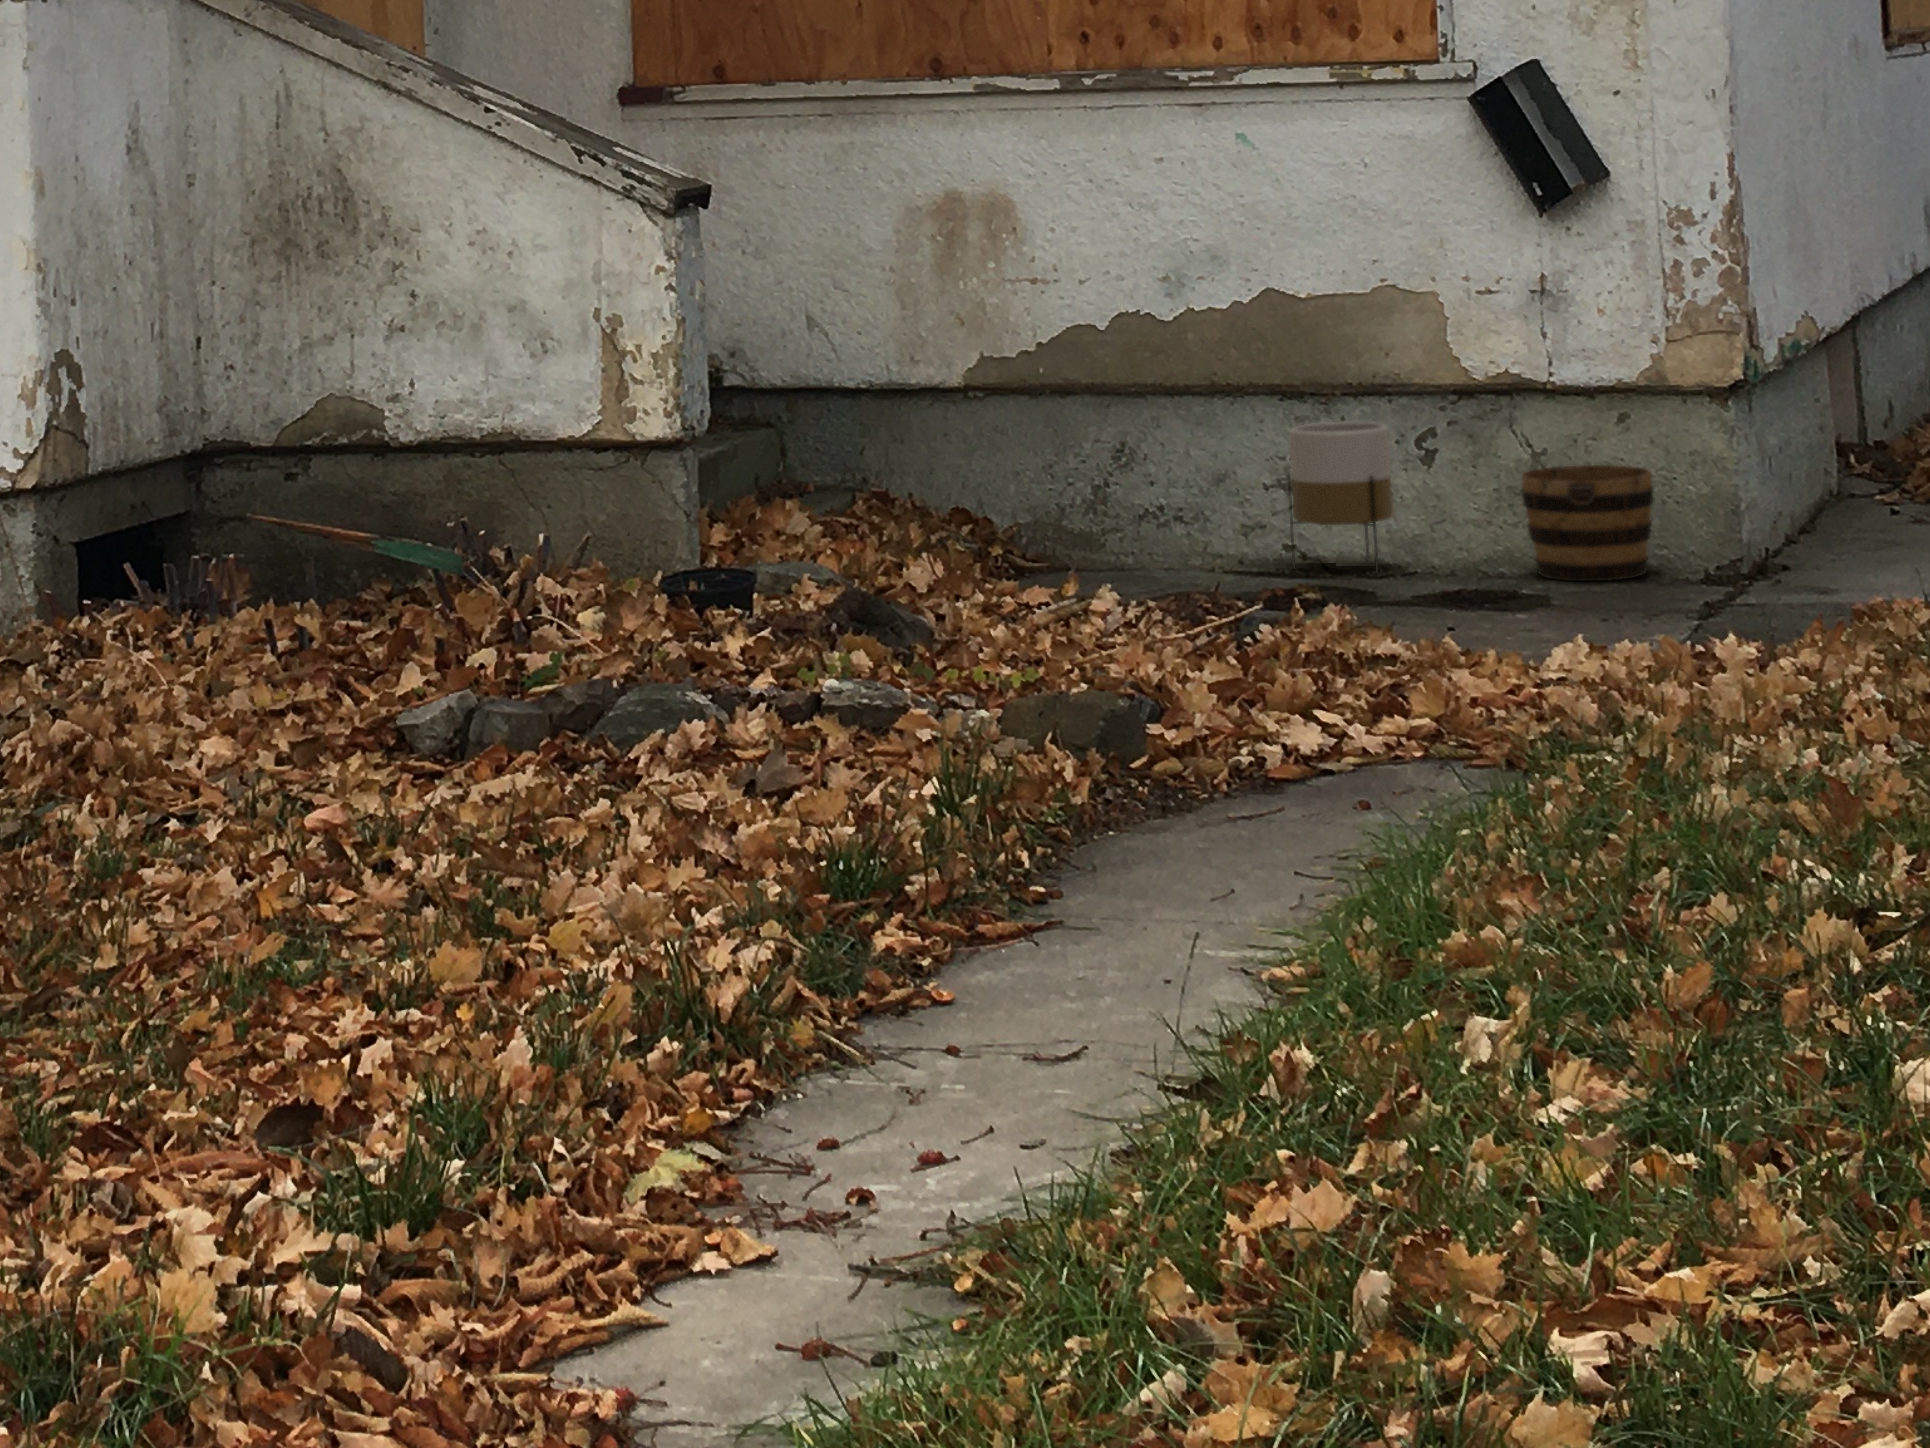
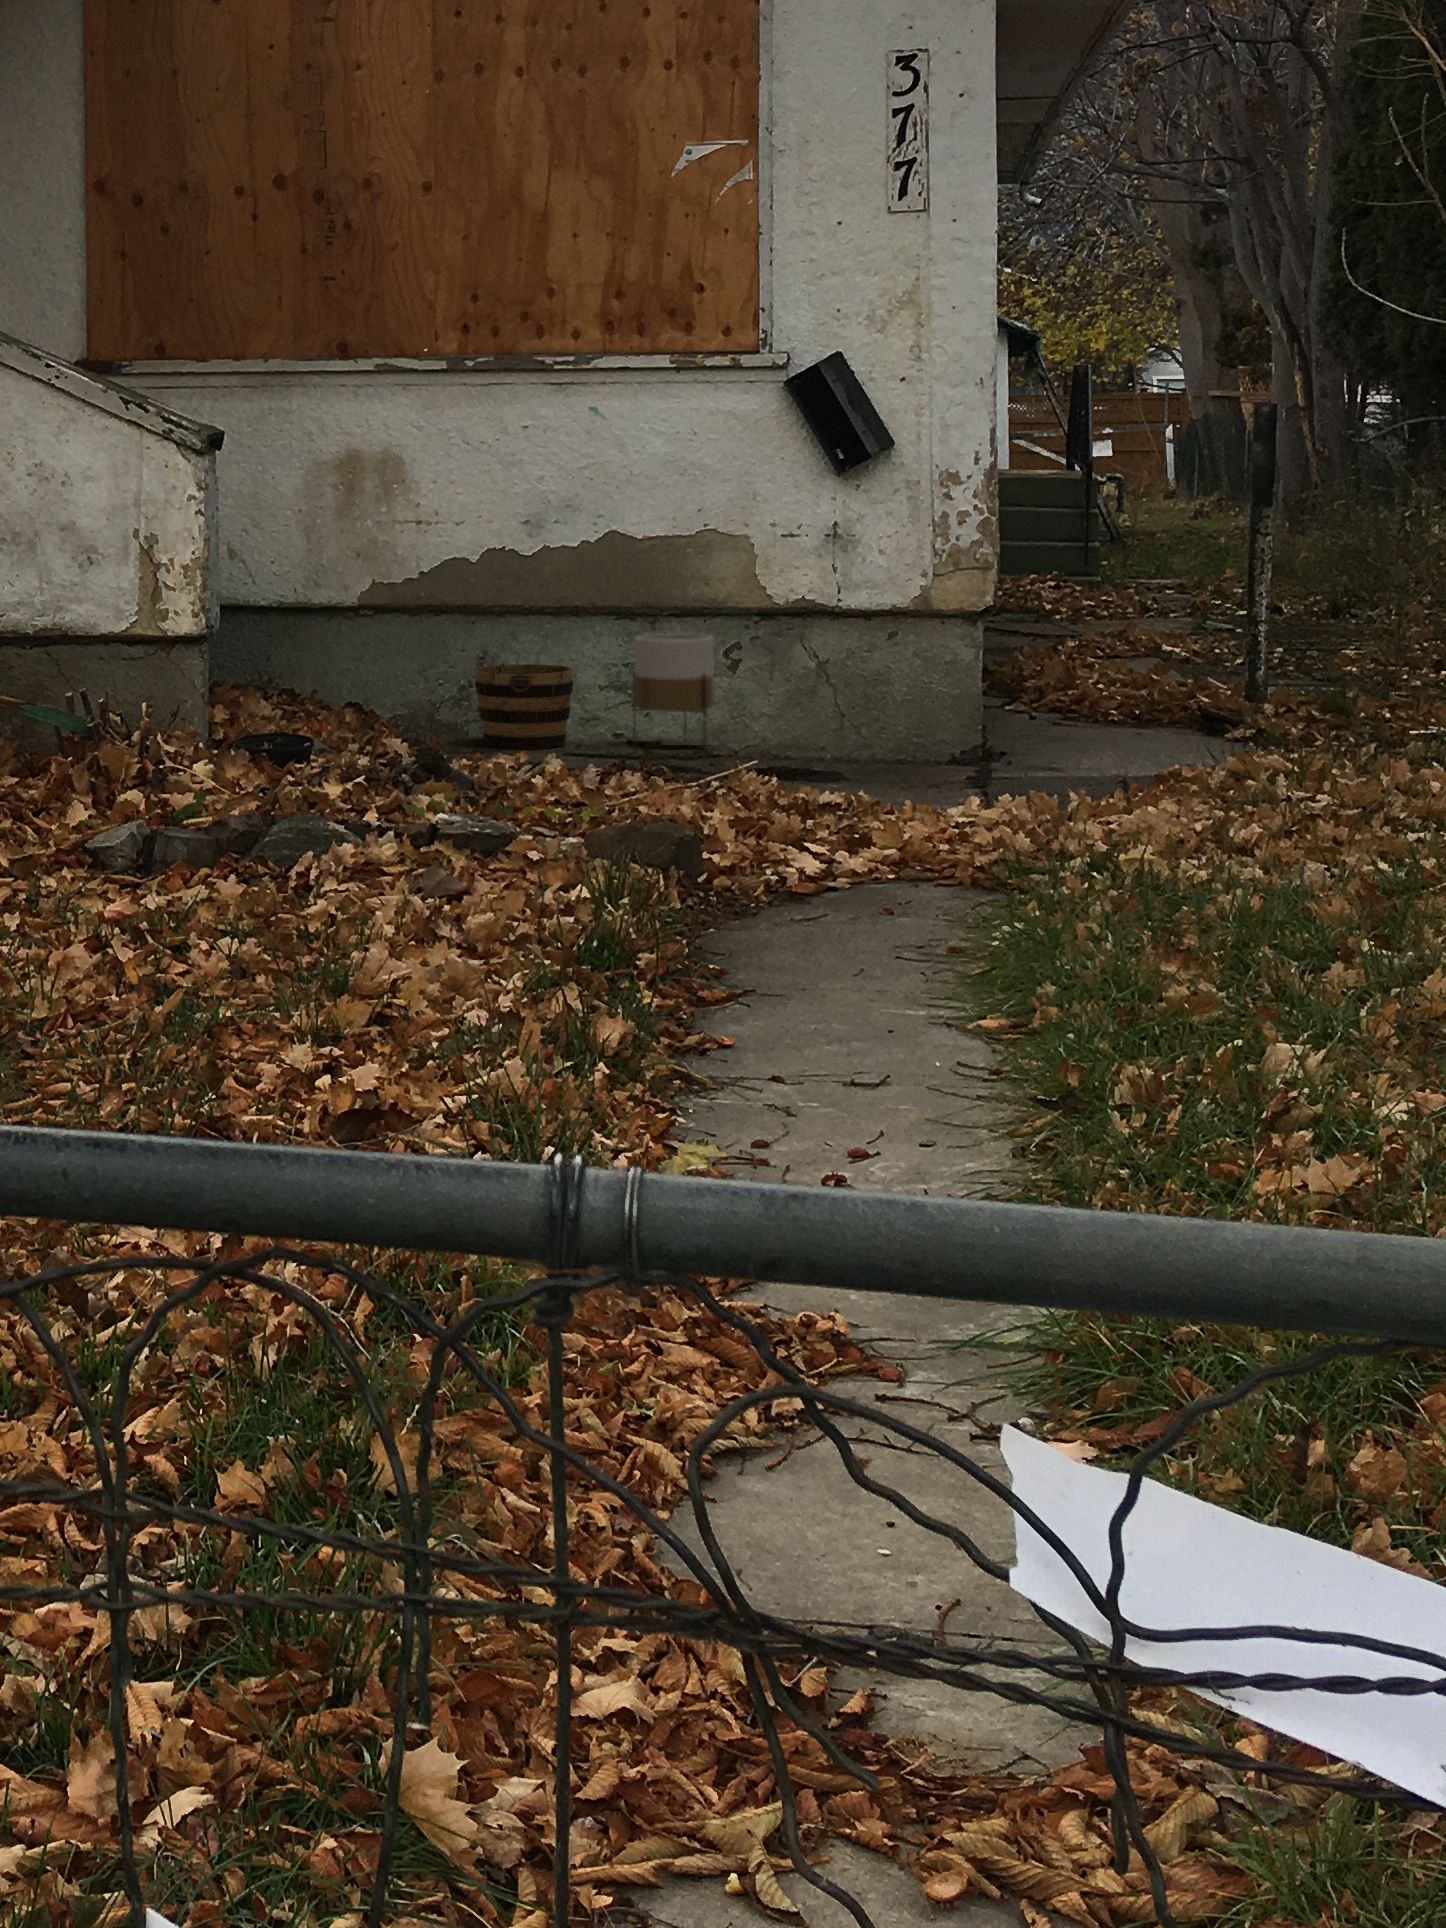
bucket: present [1522,465,1654,581] -> present [475,664,573,749]

